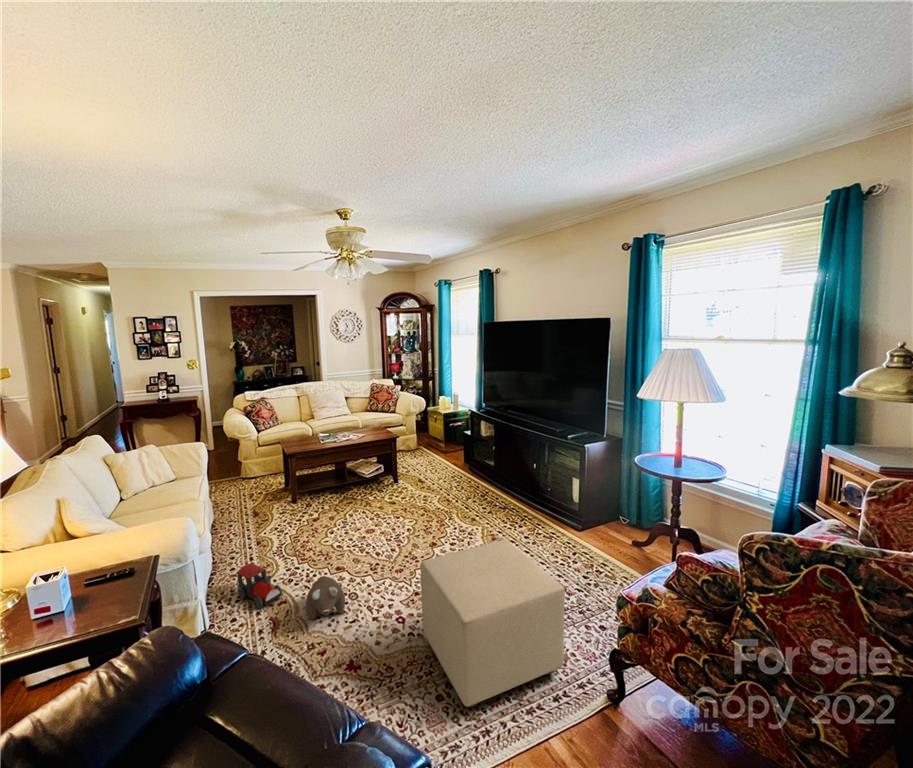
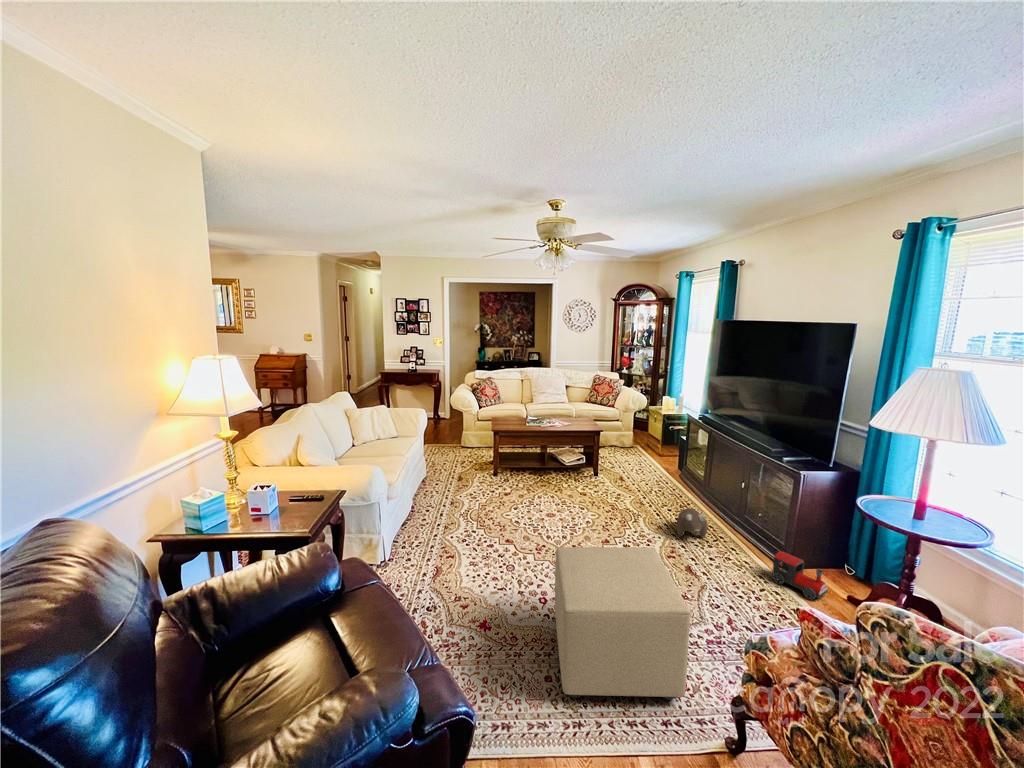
toy train: present [237,564,282,608] -> present [772,551,828,600]
plush toy: present [306,577,345,619] -> present [677,508,708,538]

